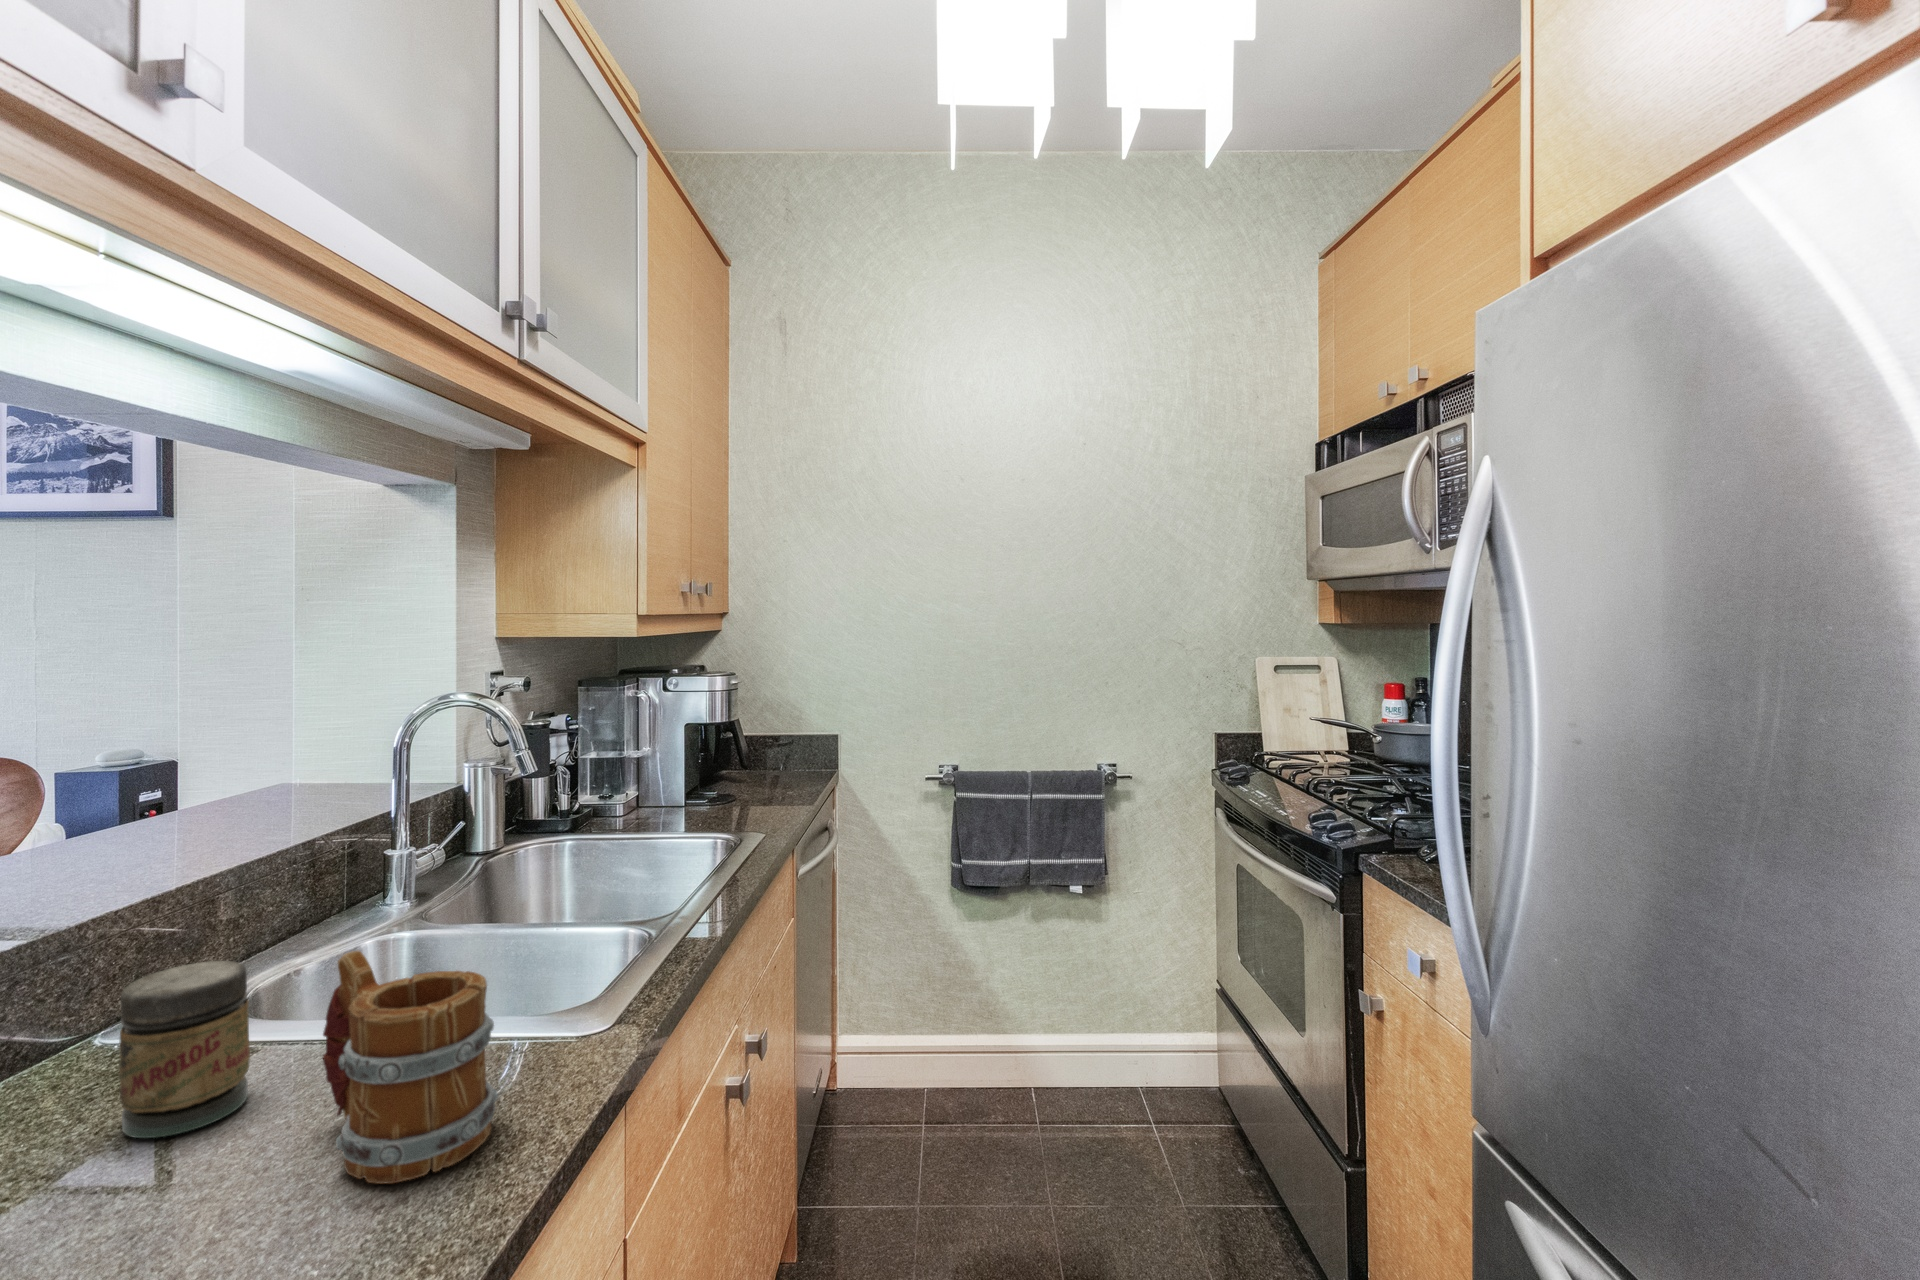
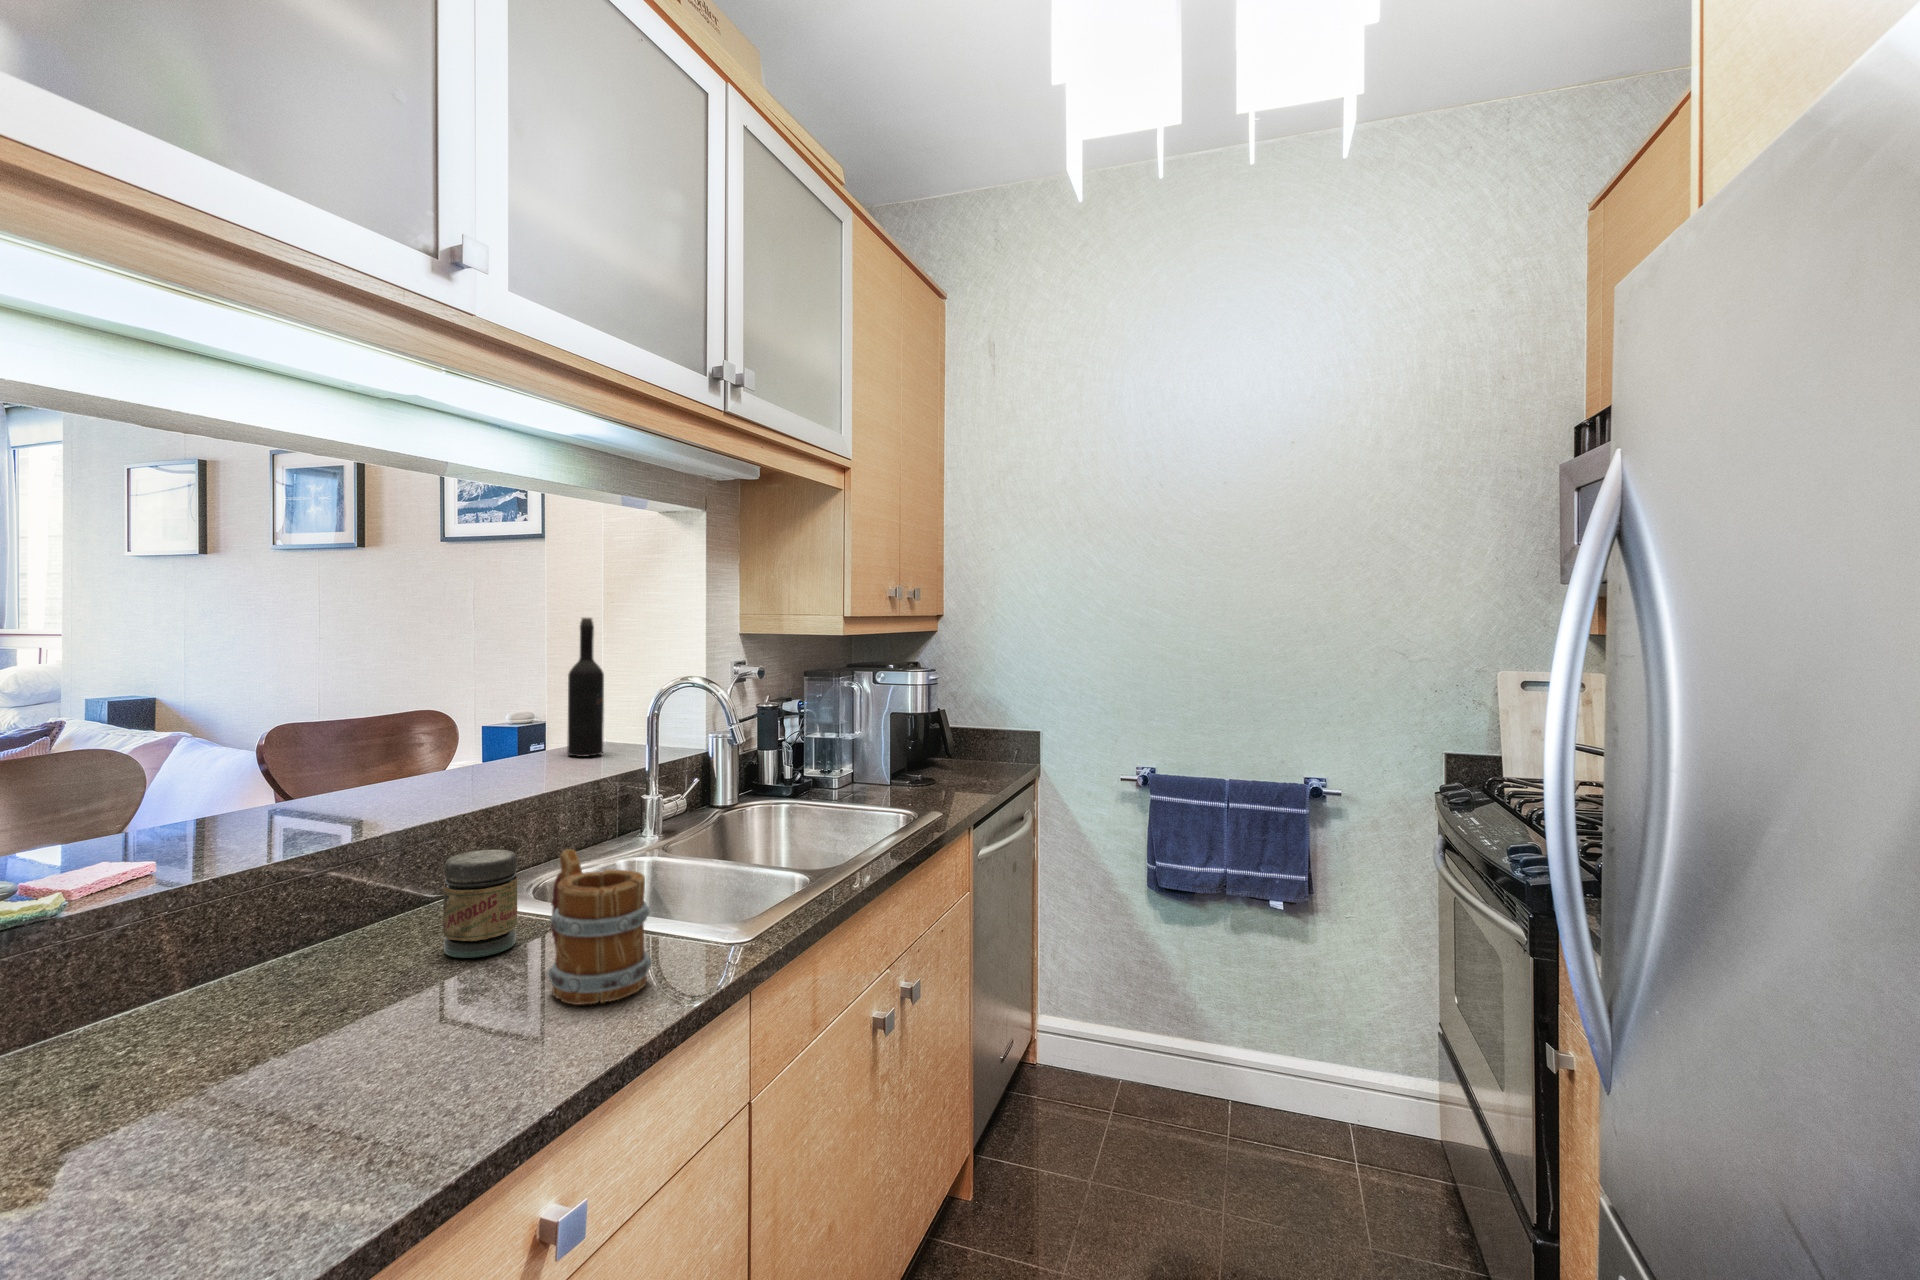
wine bottle: none [255,620,311,805] -> present [567,618,604,757]

